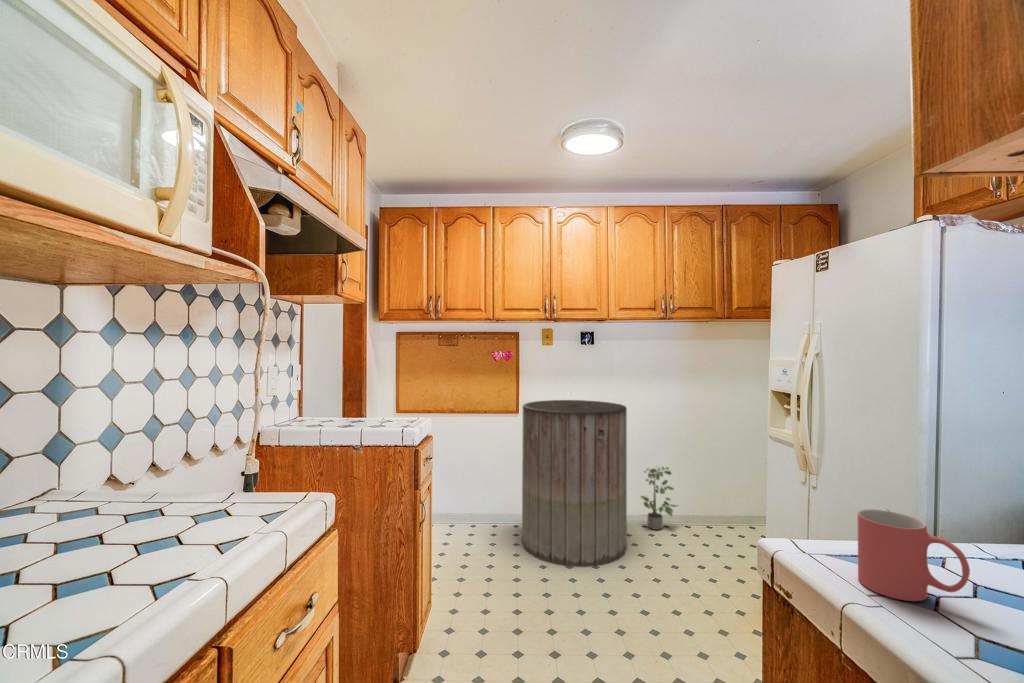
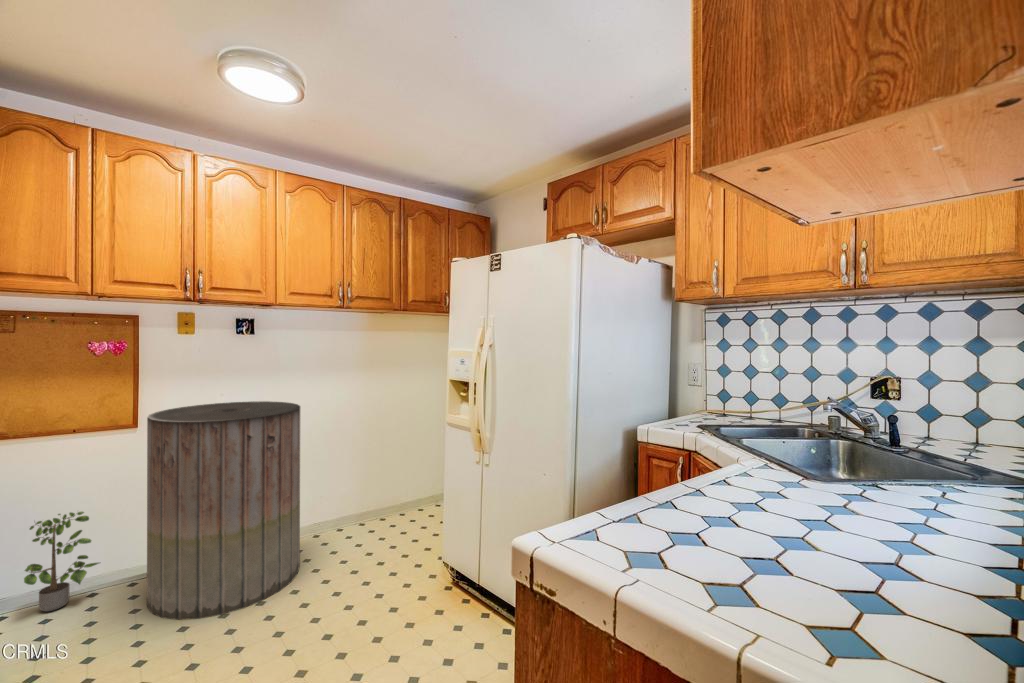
potted plant: present [641,467,676,530] -> present [24,512,99,611]
mug: present [858,509,970,601] -> none [606,488,683,568]

